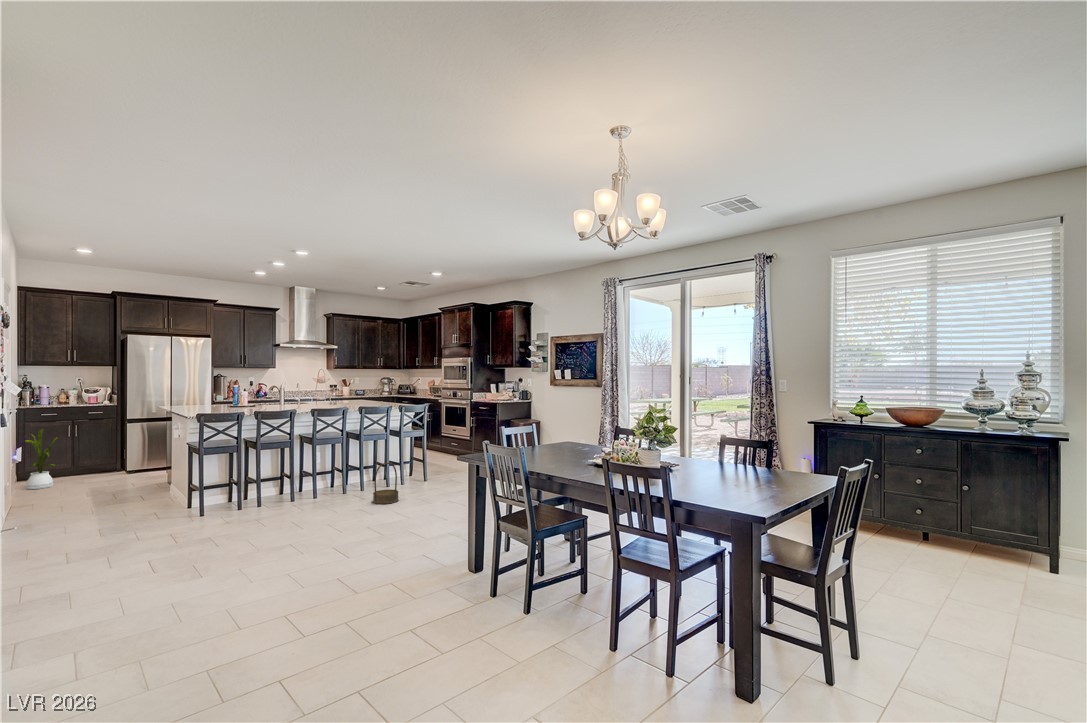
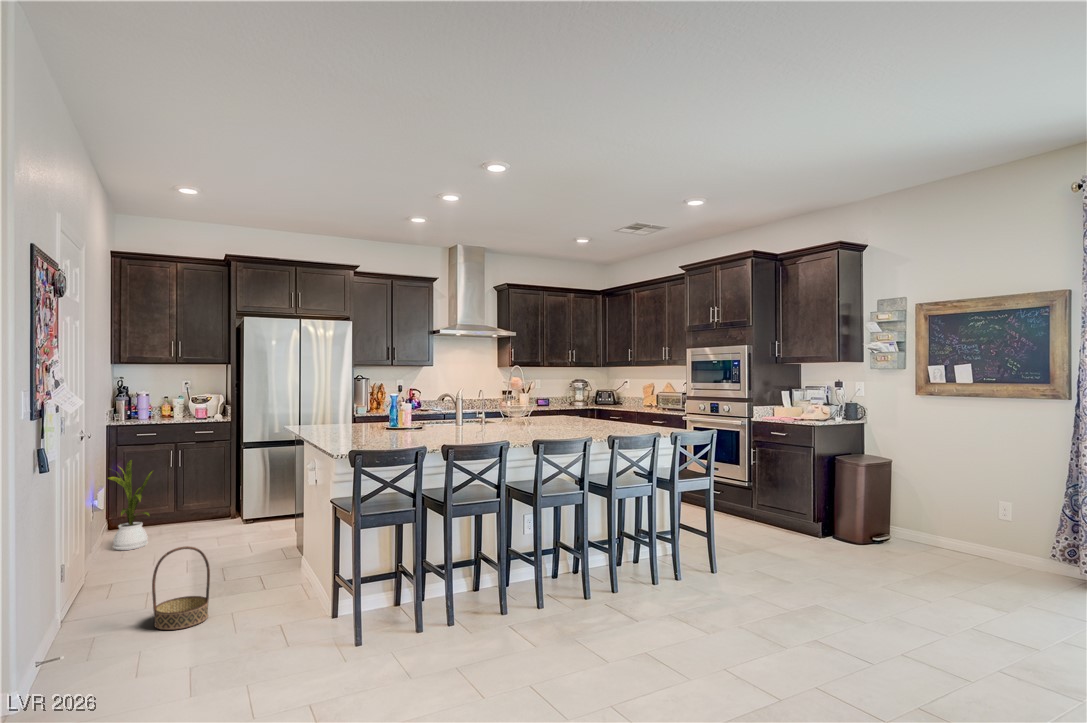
basket: present [373,462,398,504] -> present [152,546,210,630]

